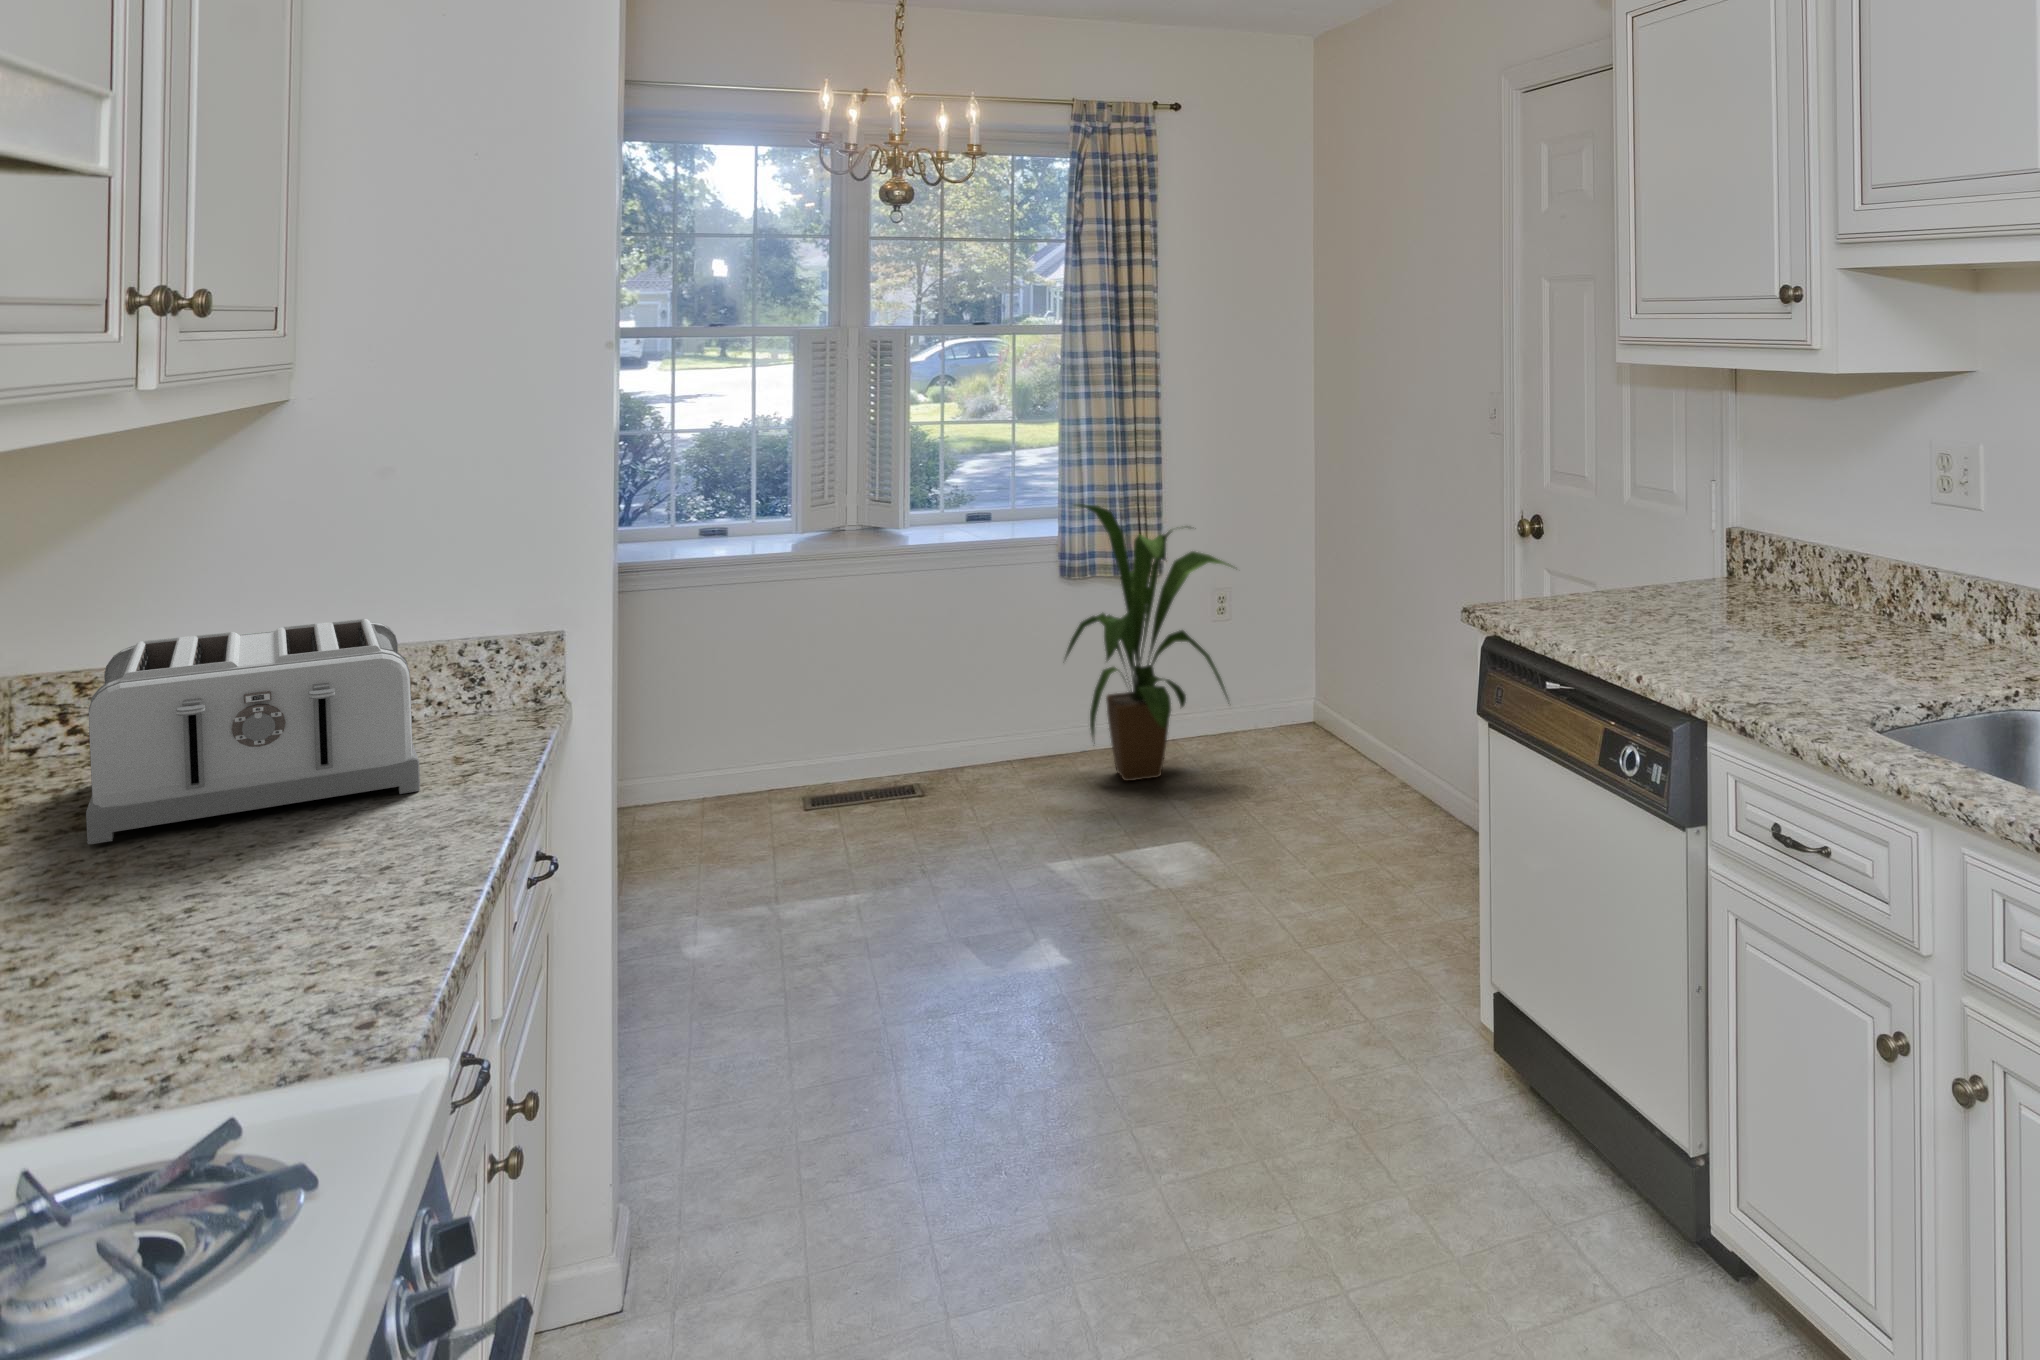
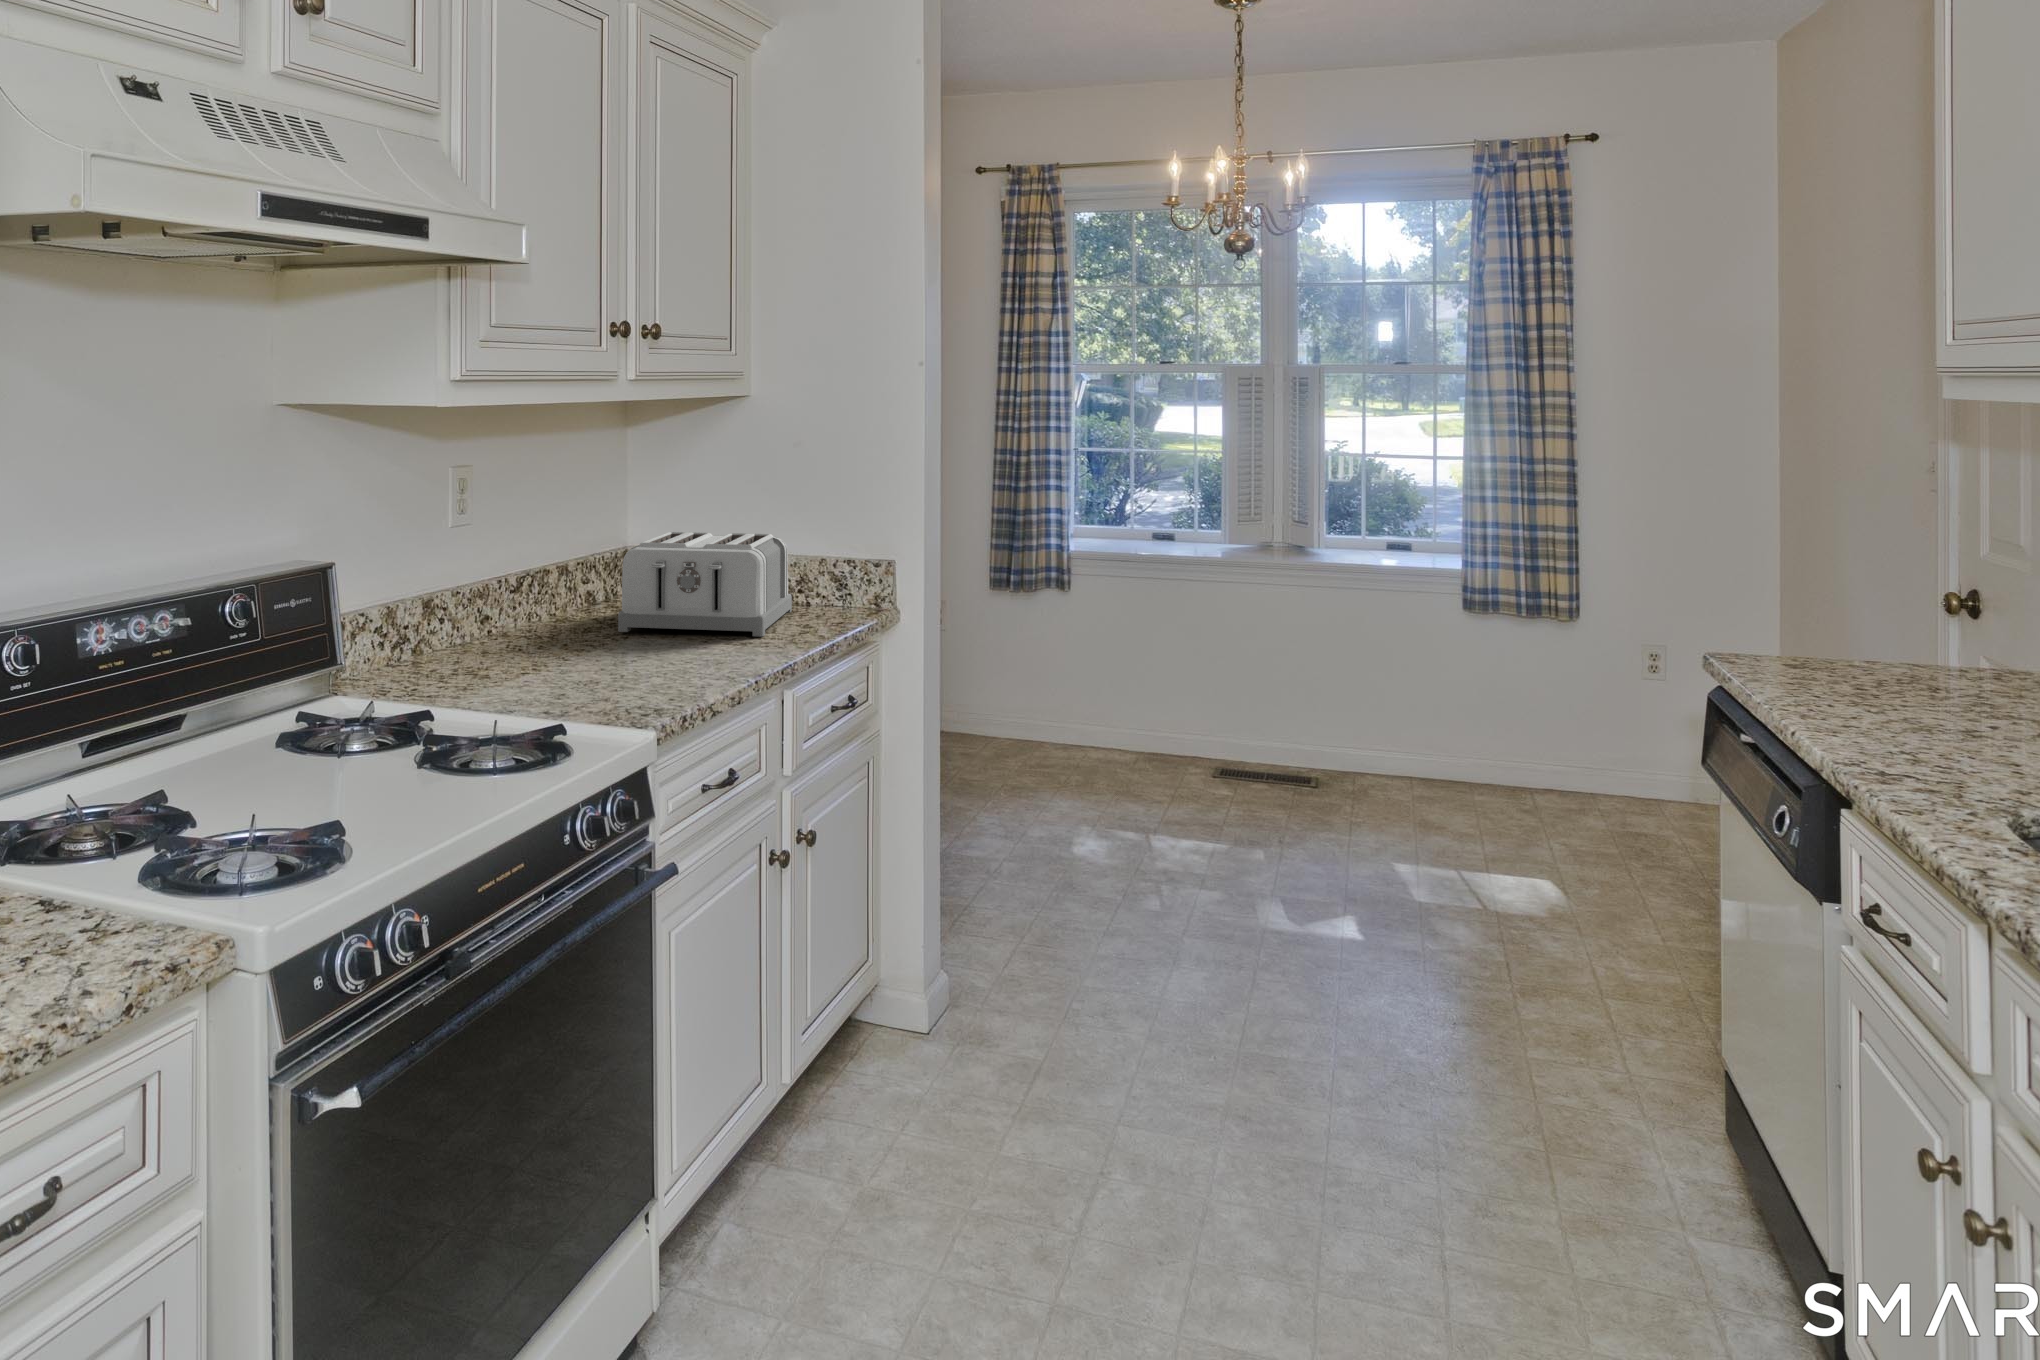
house plant: present [1065,504,1232,782] -> none [1446,536,1657,825]

